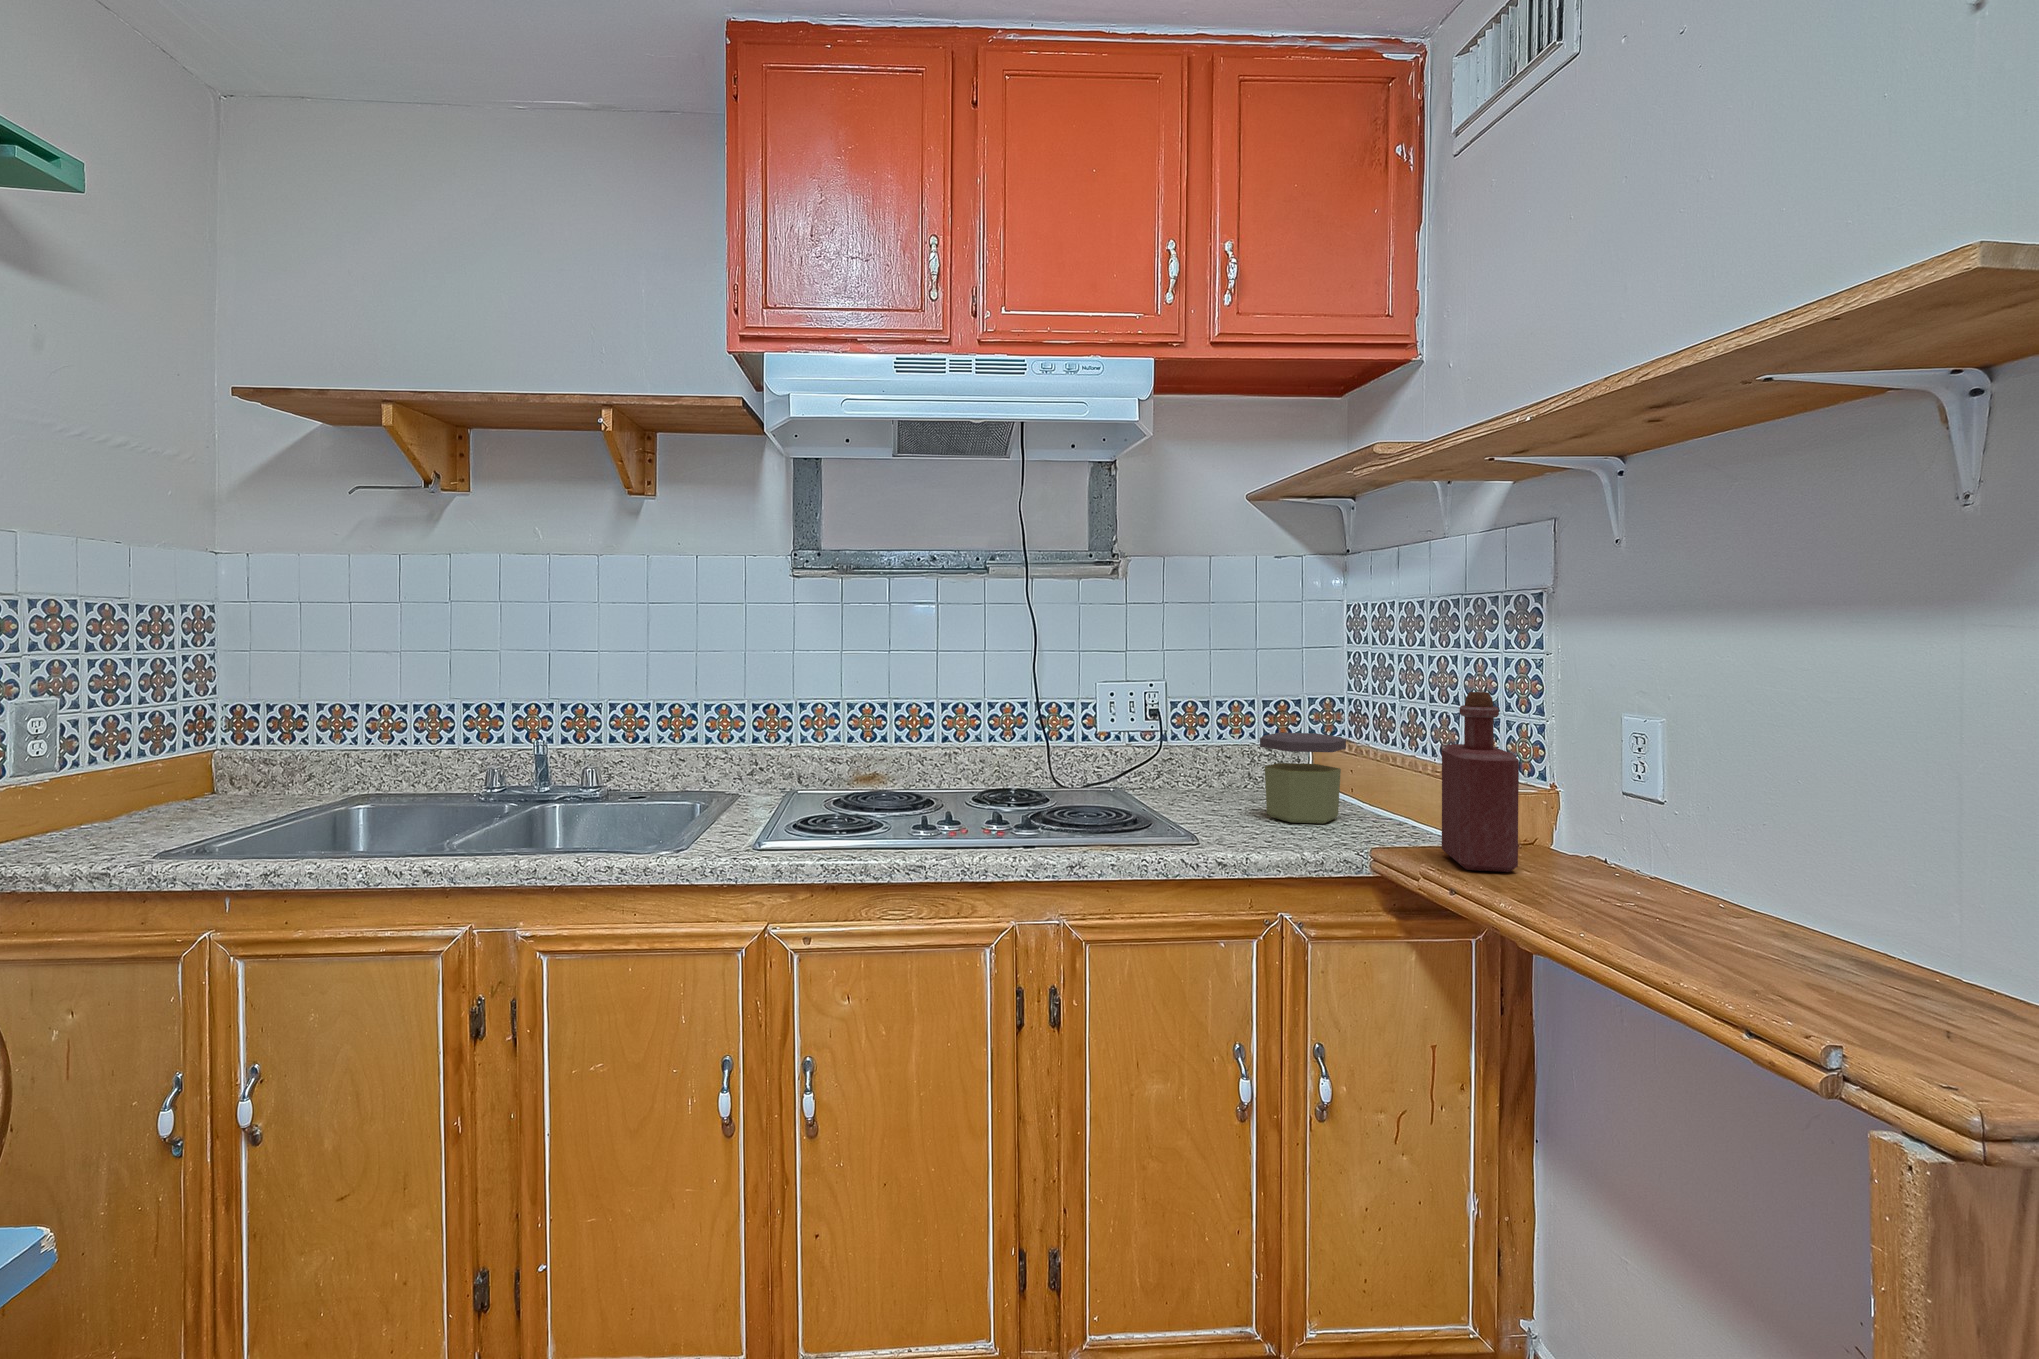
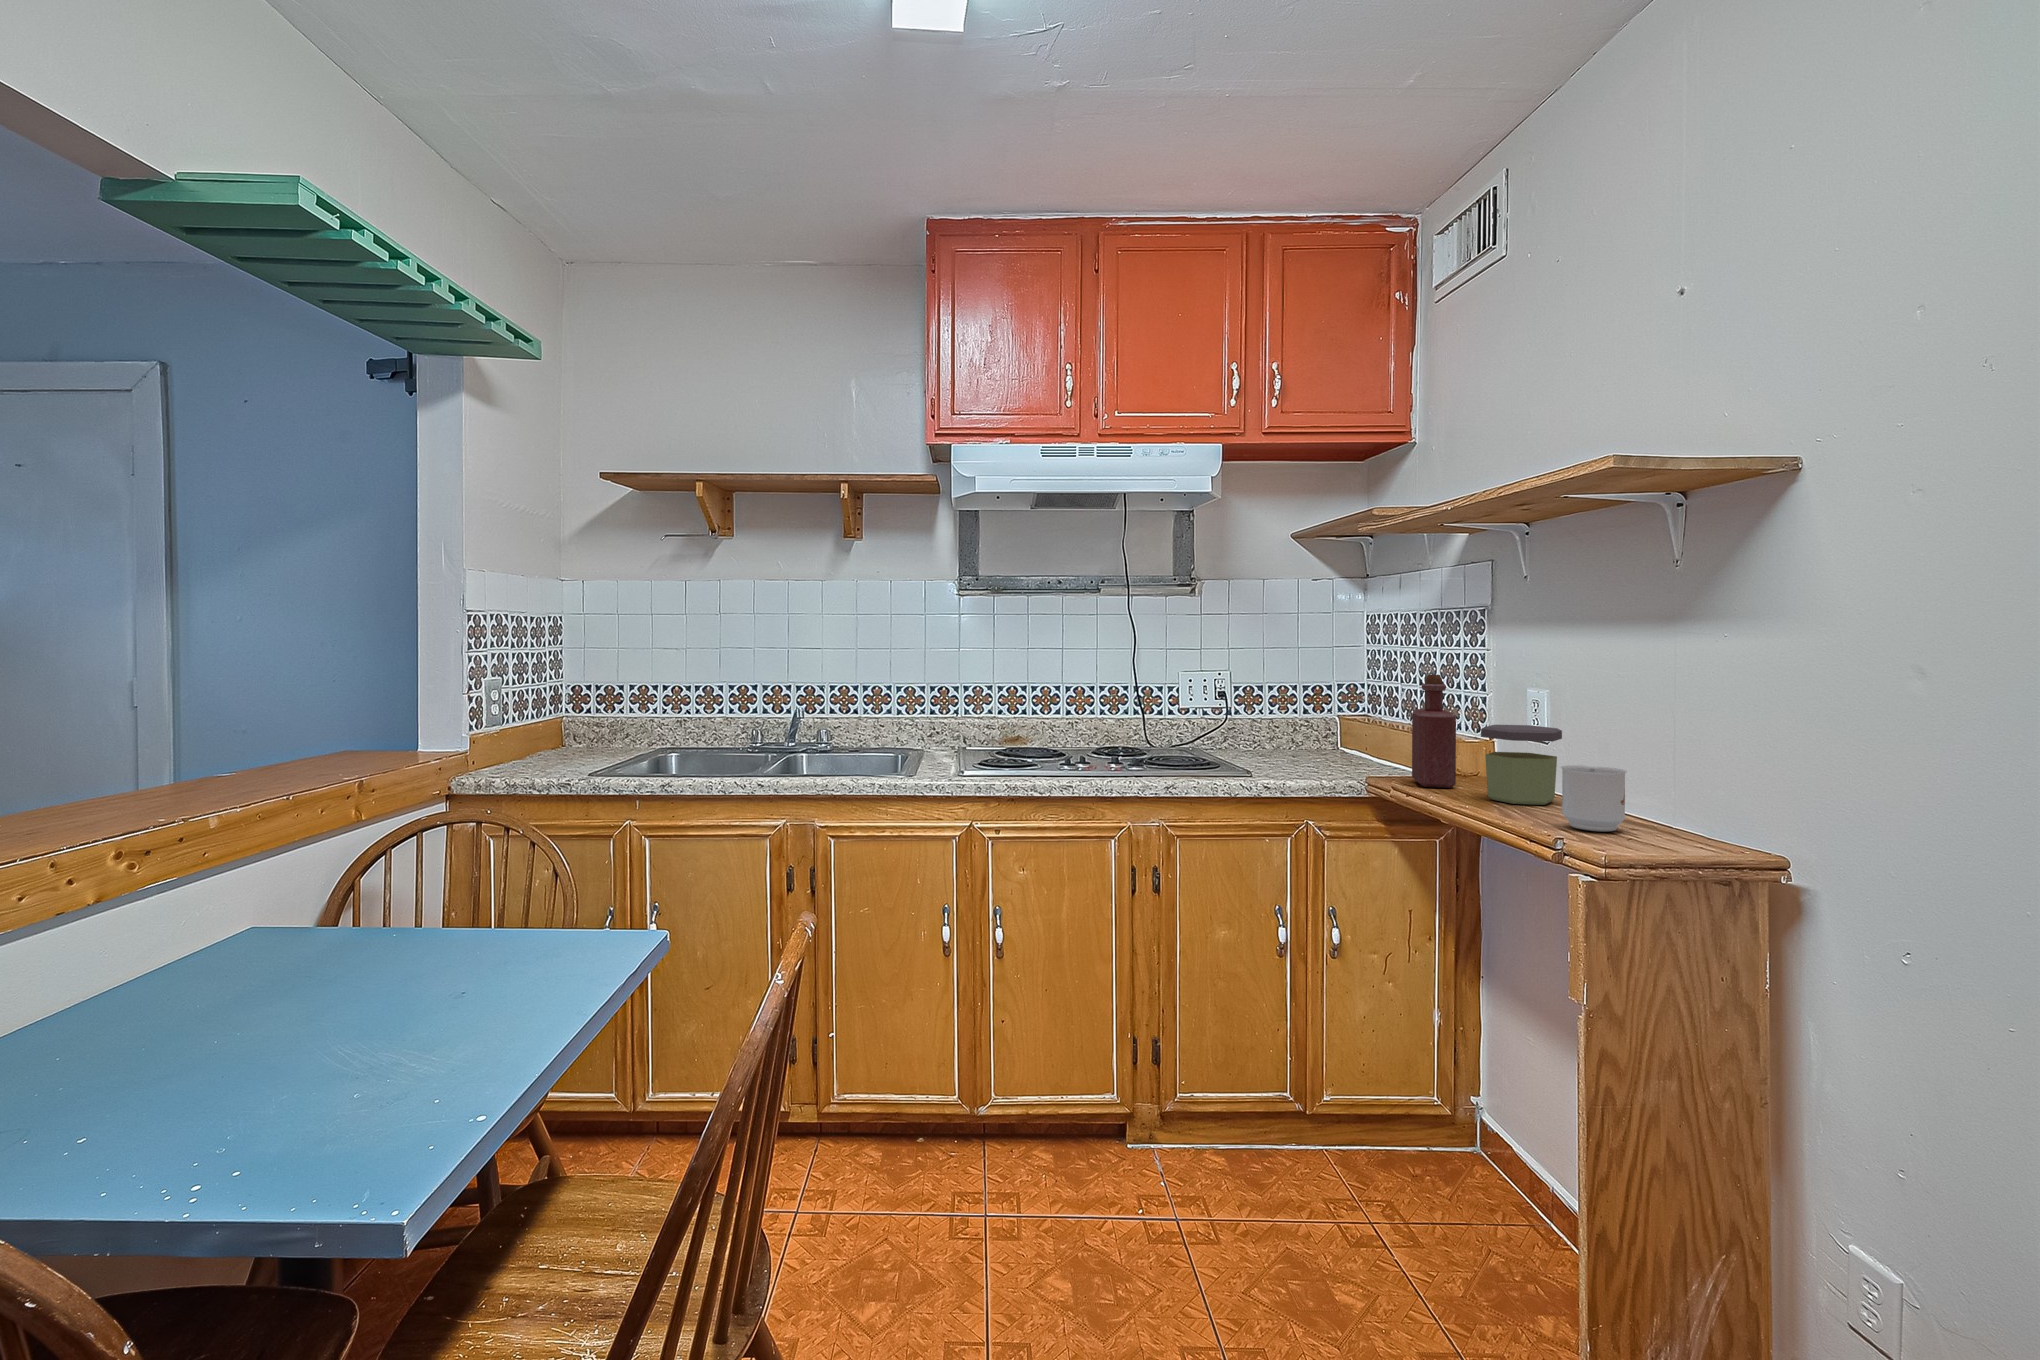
jar: present [1260,733,1346,824] -> present [1481,725,1562,805]
mug: none [1779,869,1921,1007] -> present [1561,765,1627,832]

